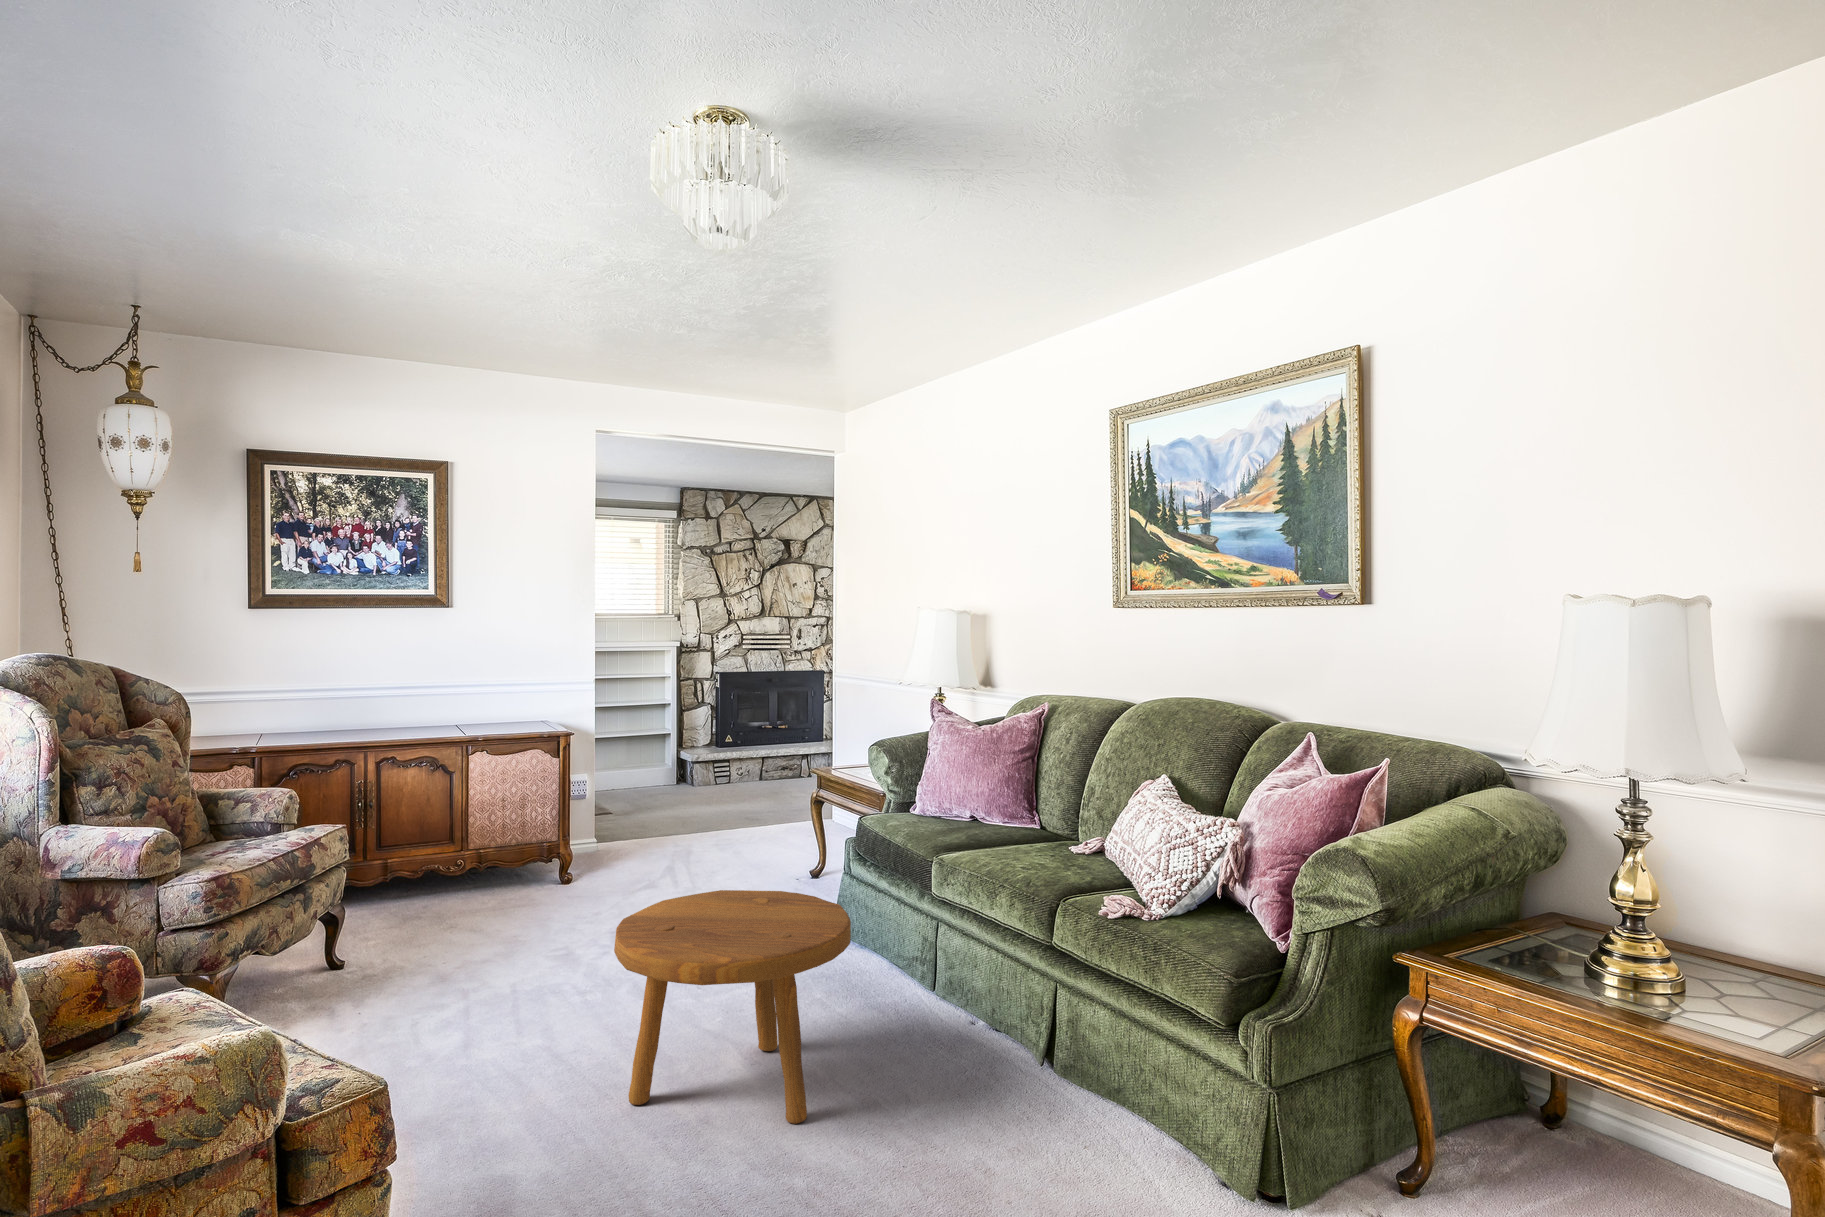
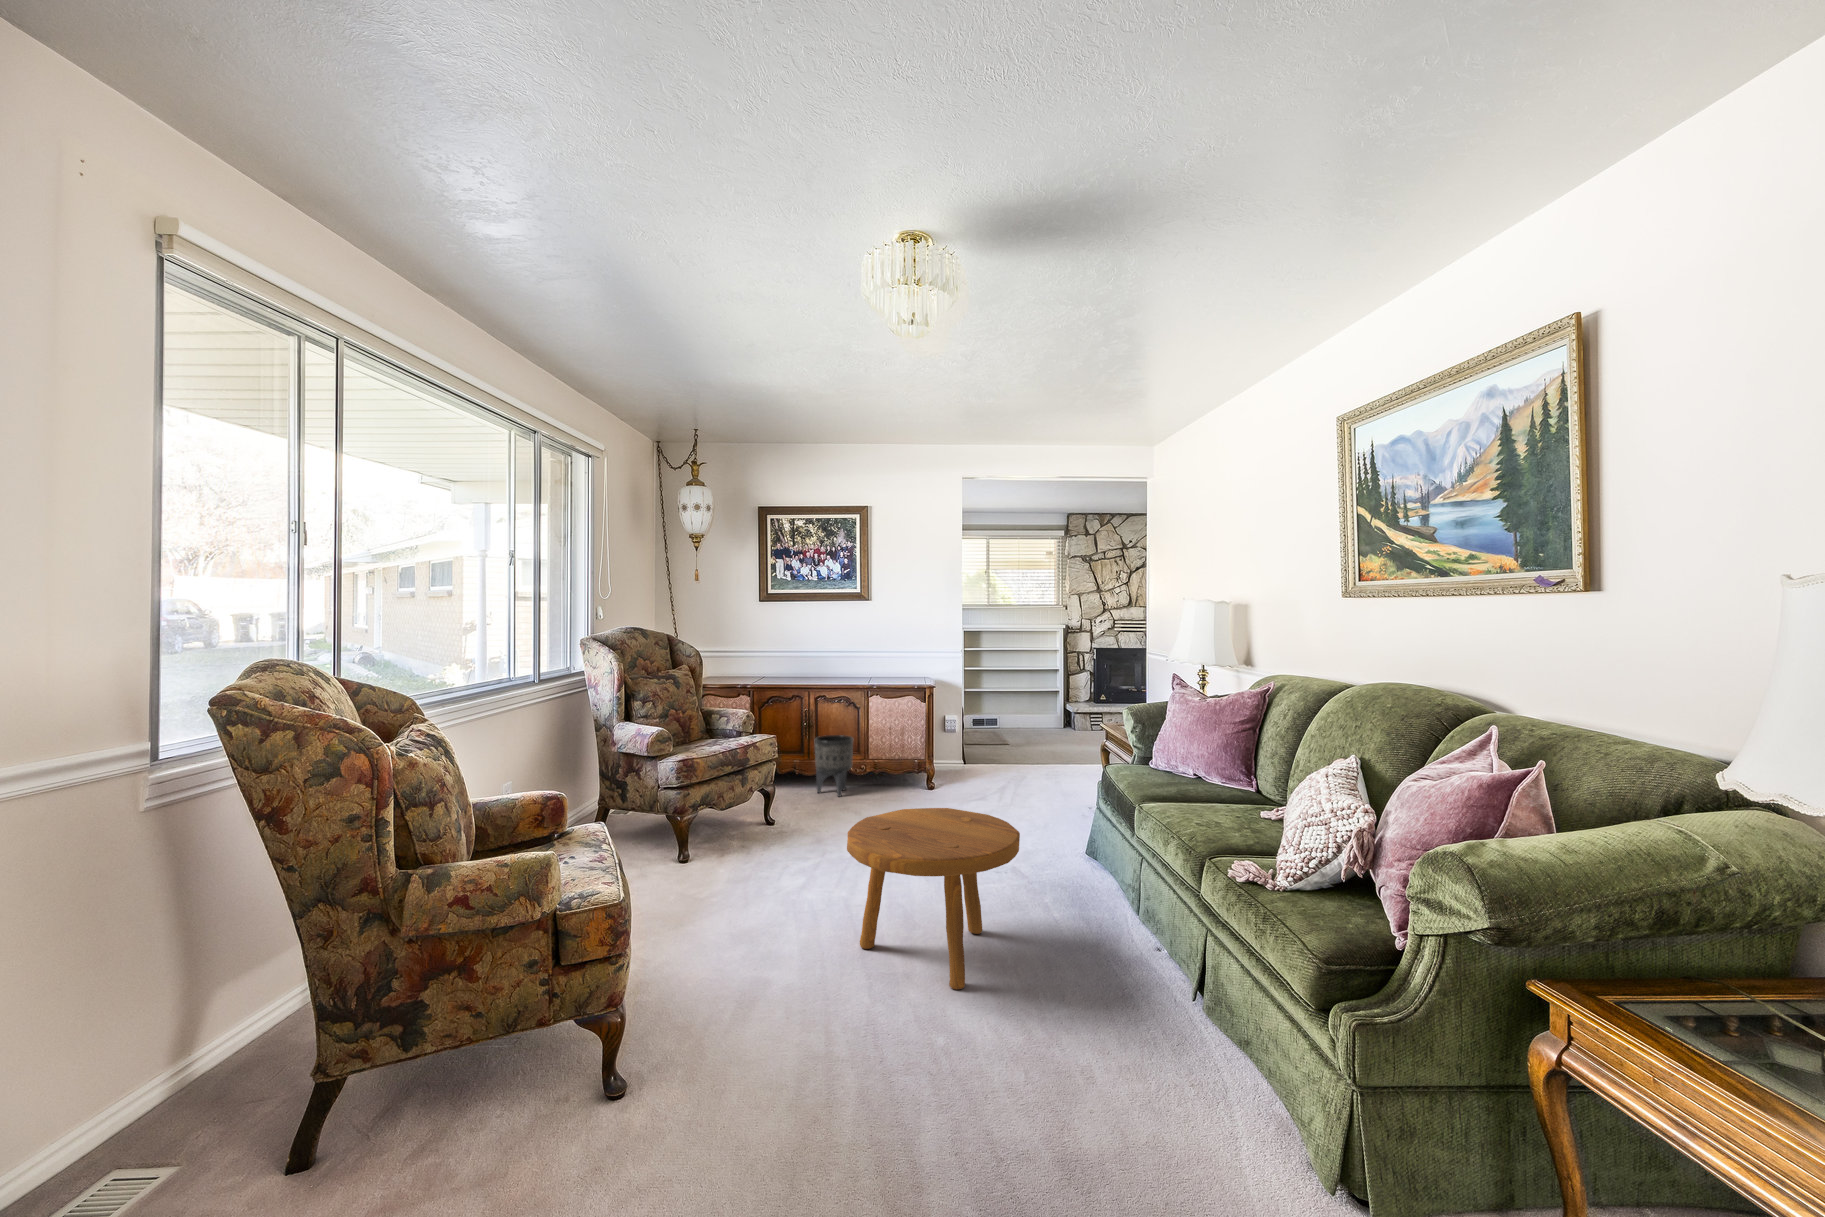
planter: none [381,813,447,907] -> present [815,735,853,797]

